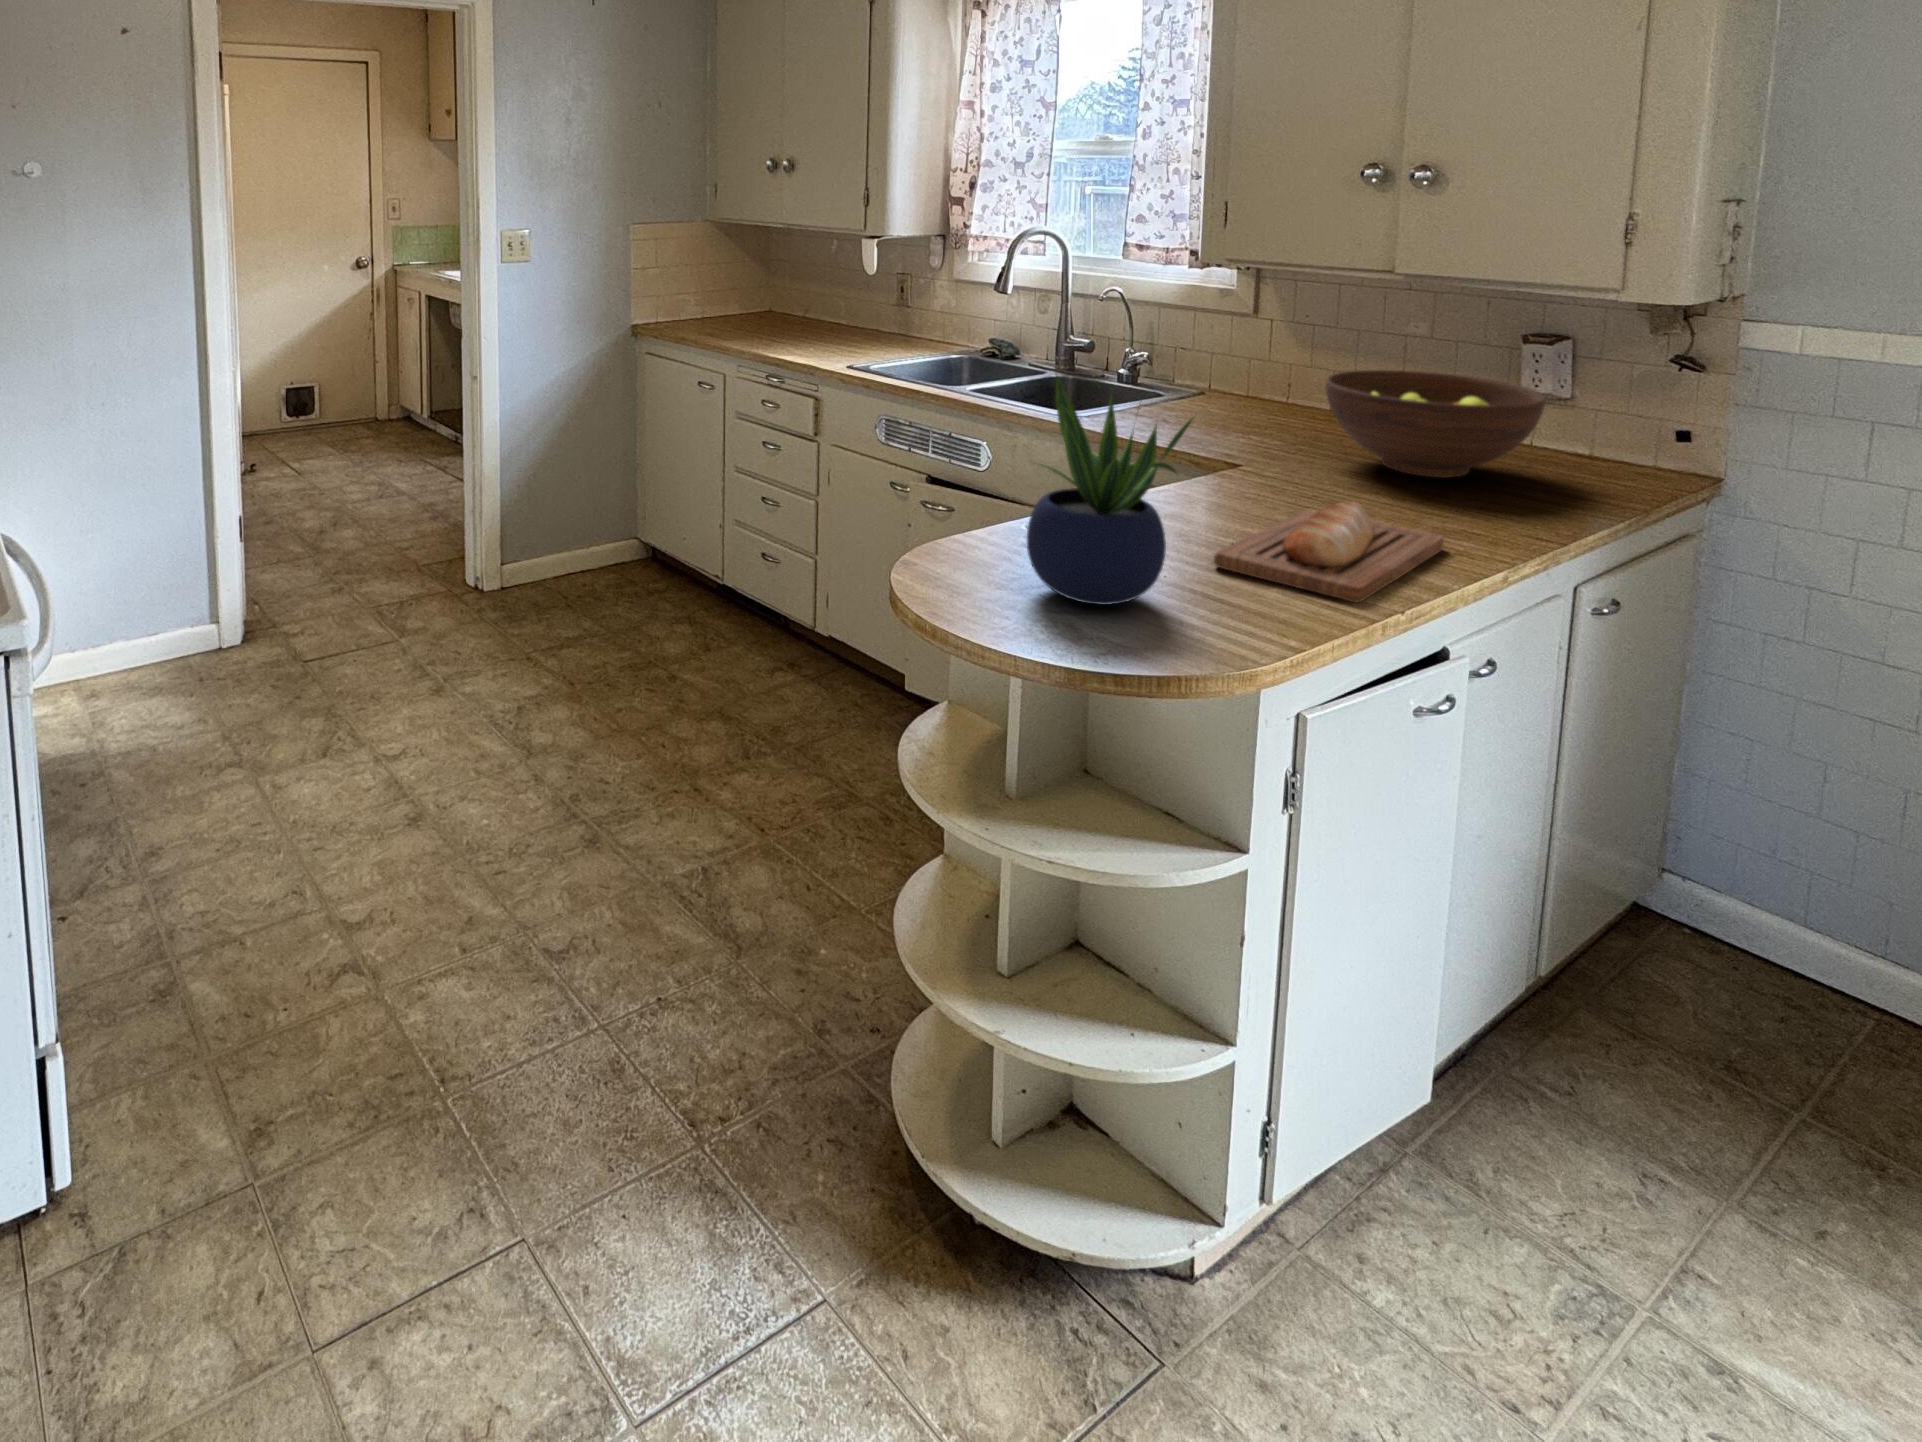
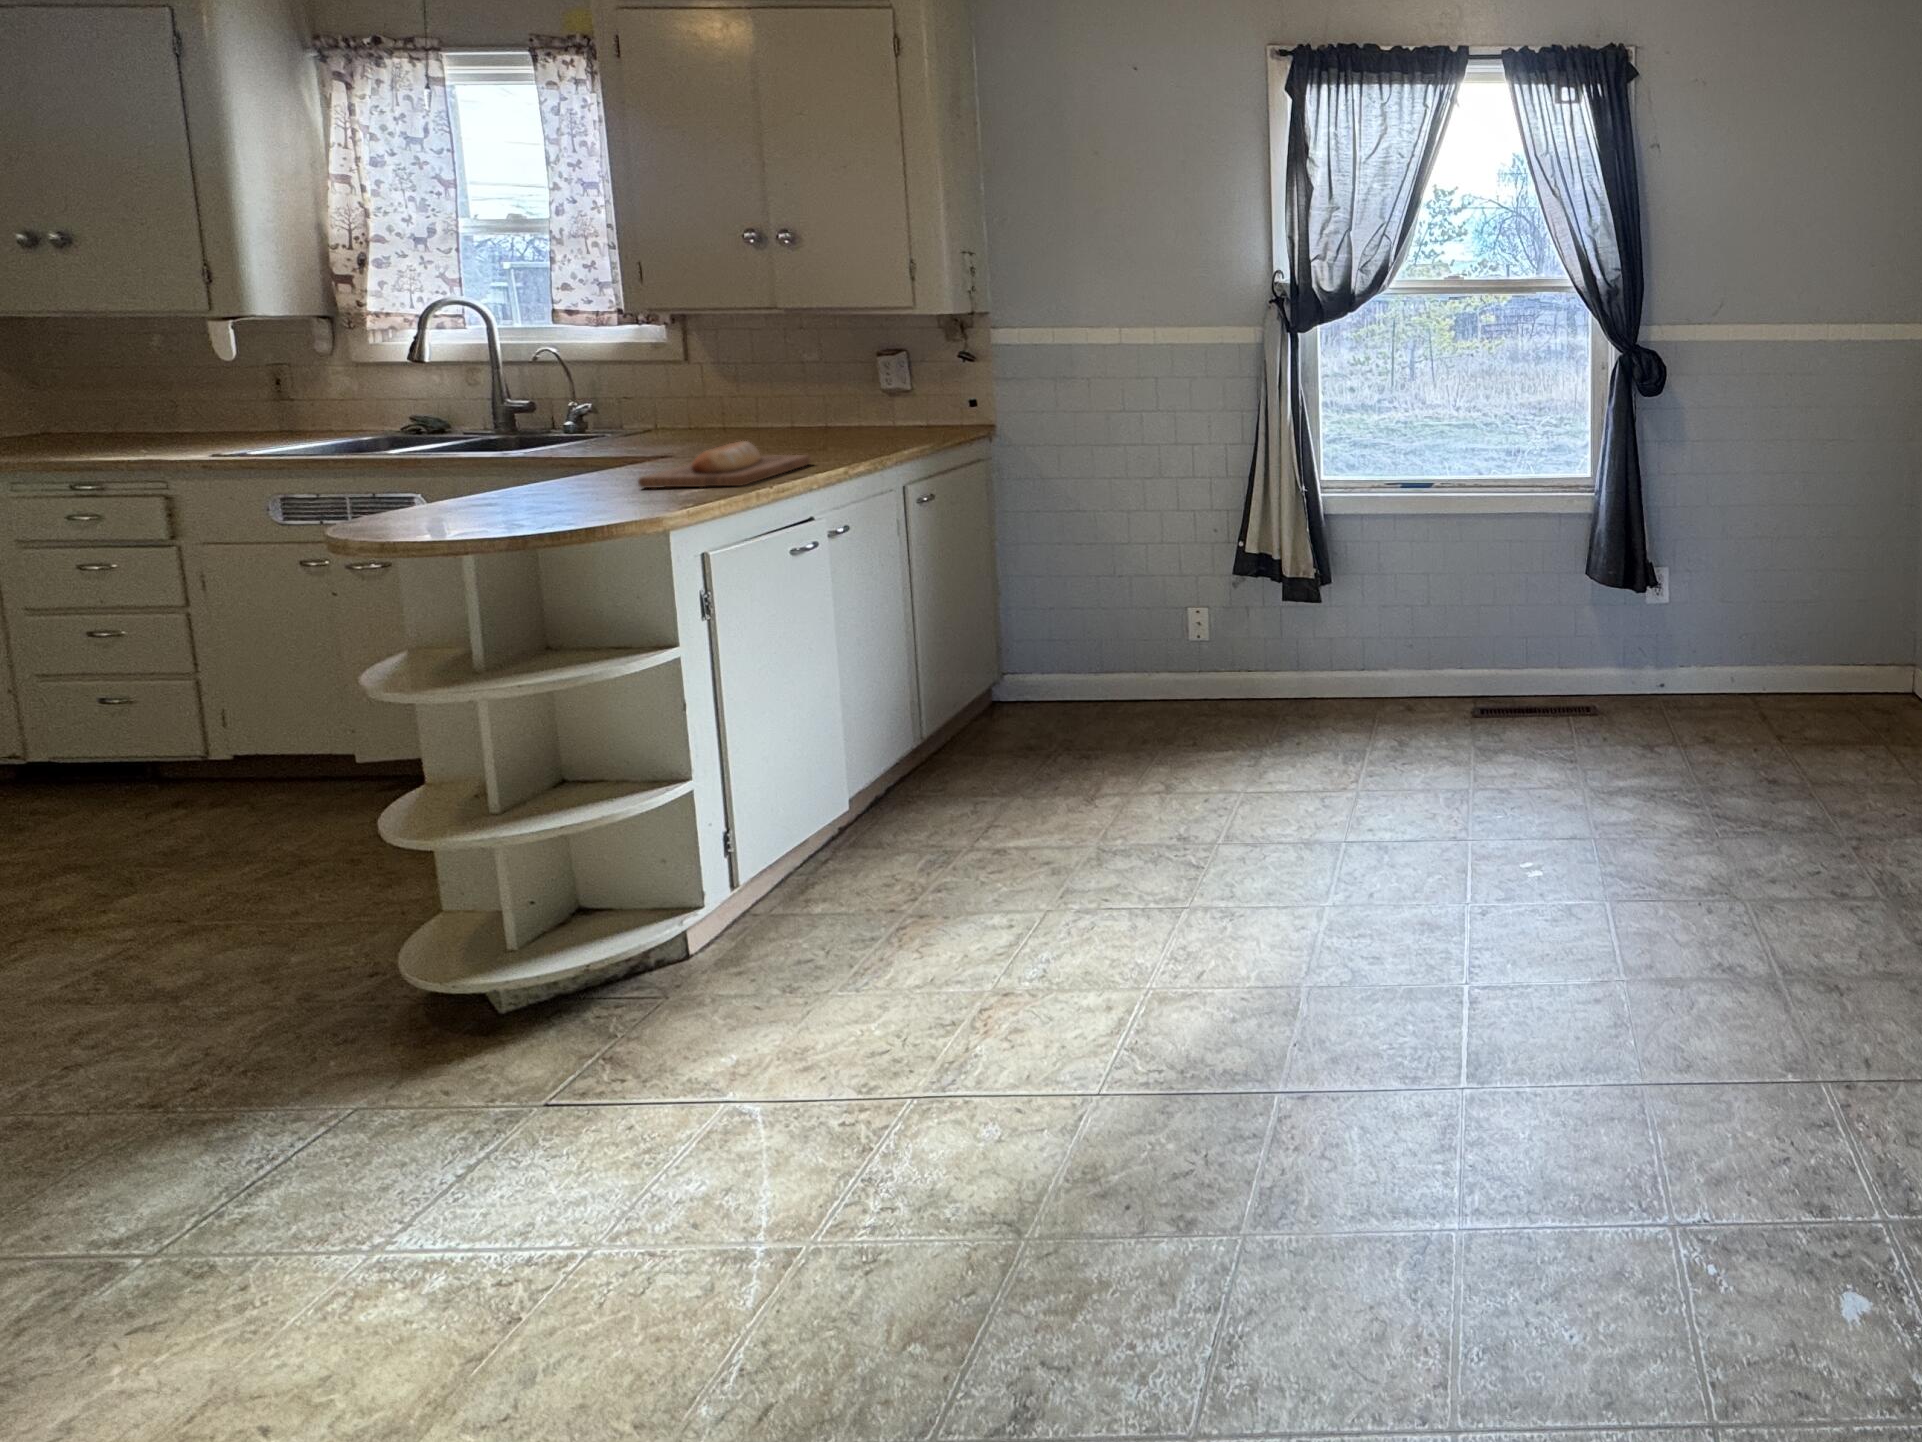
fruit bowl: present [1325,370,1545,478] -> none [734,378,883,443]
potted plant: present [1027,376,1196,605] -> none [452,344,601,511]

